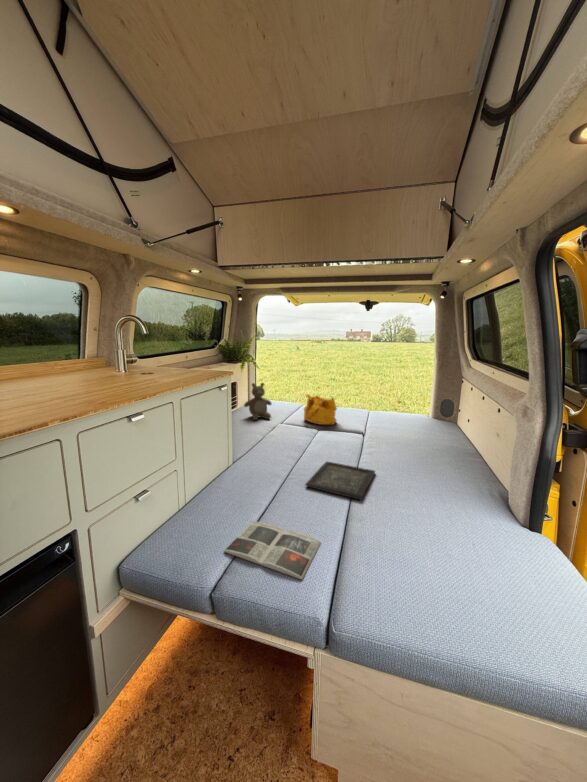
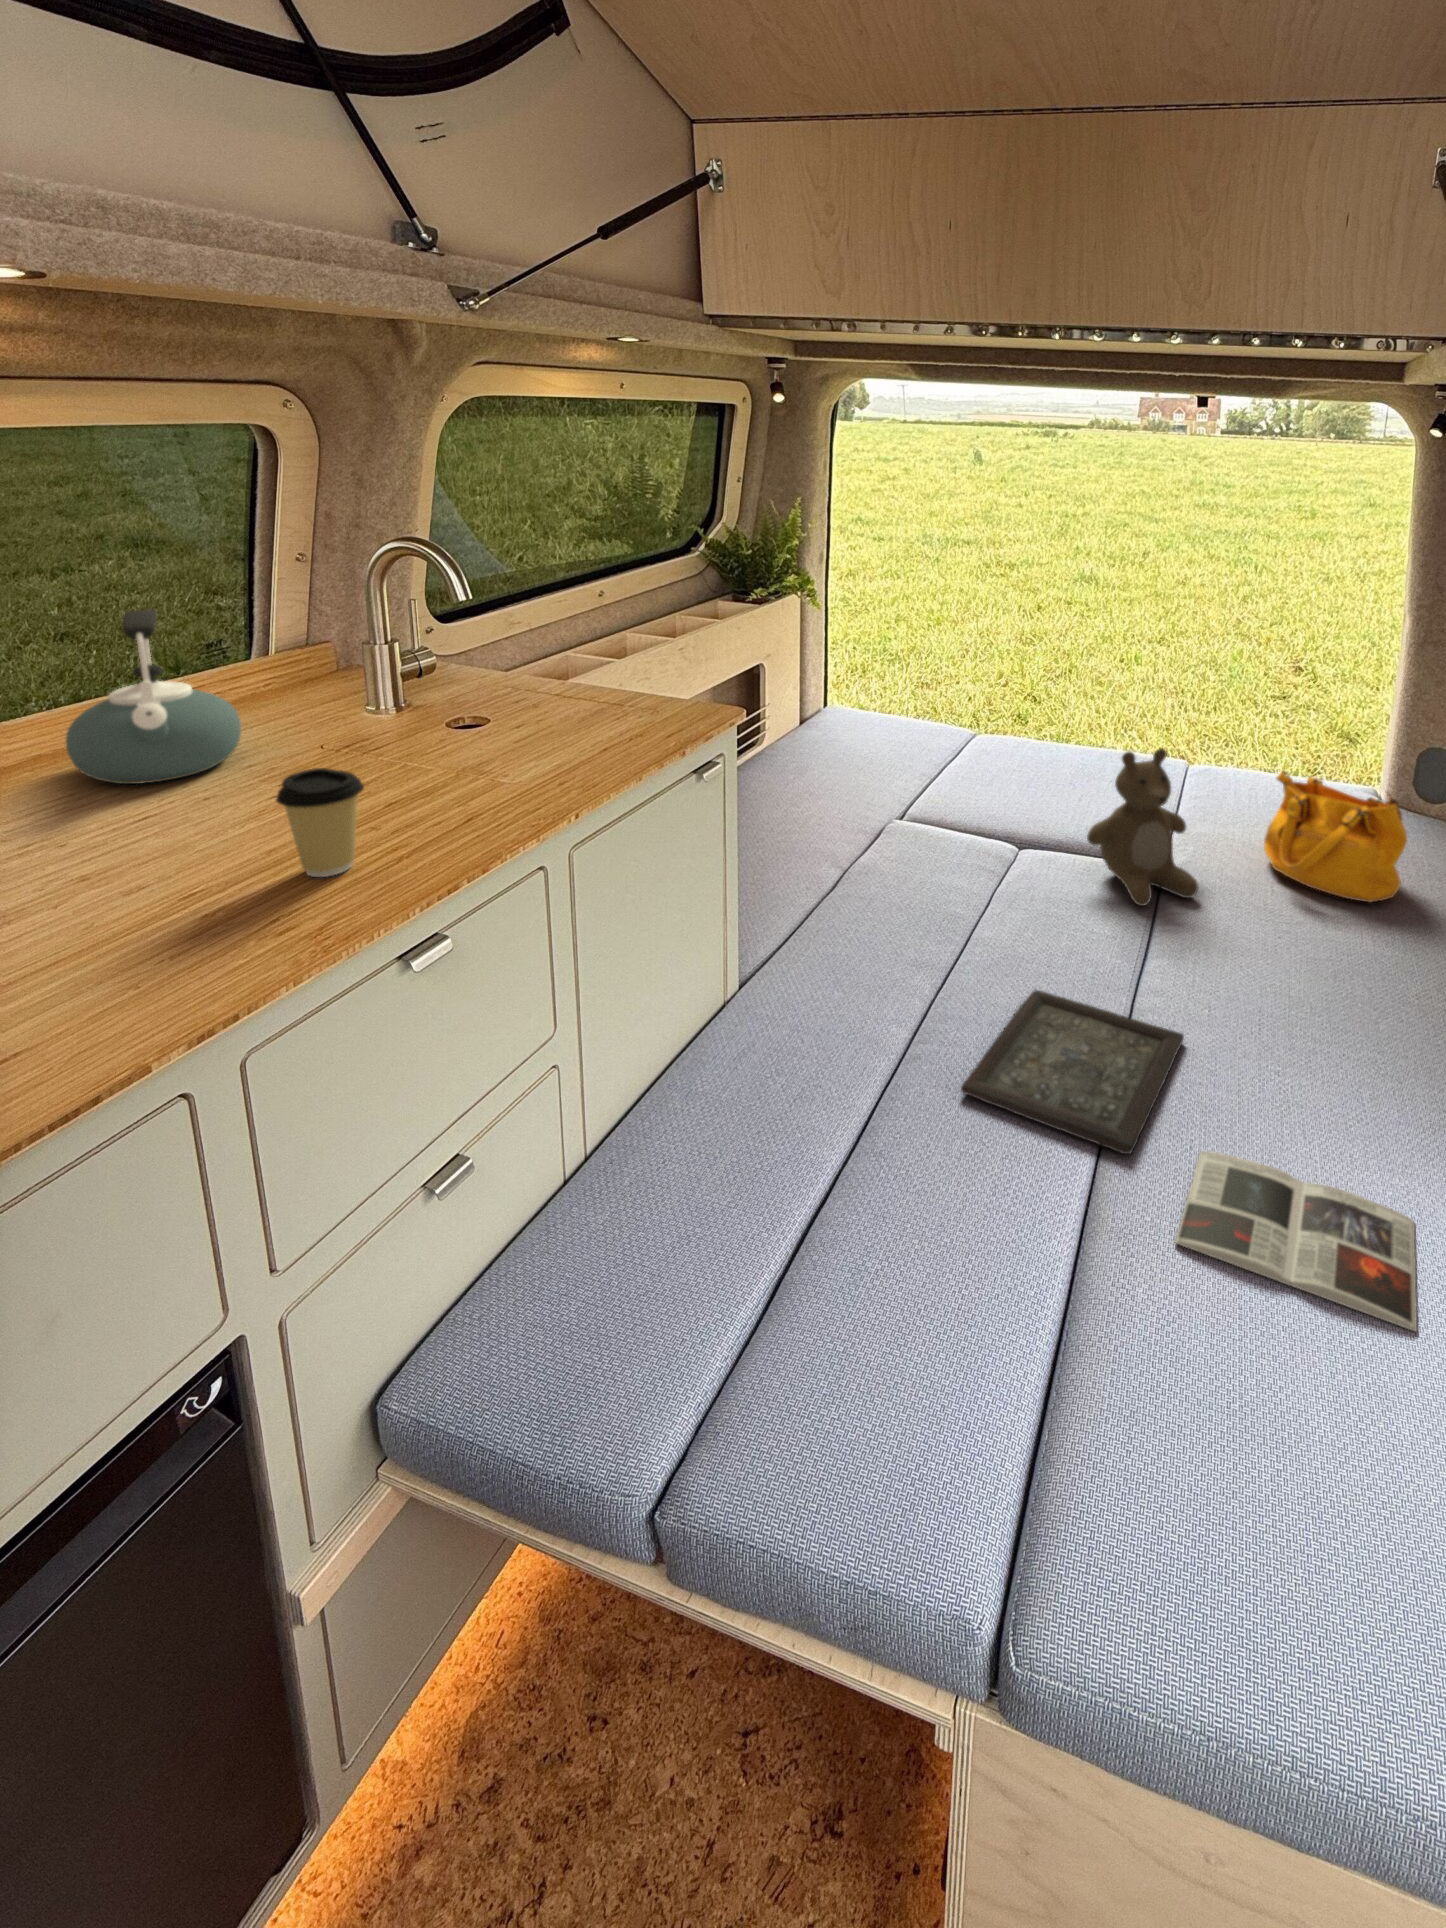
kettle: none [21,331,77,383] -> present [66,610,241,784]
coffee cup: none [88,362,116,394] -> present [276,768,364,877]
teddy bear: present [244,383,272,420] -> present [1087,748,1198,906]
handbag: present [304,394,337,426] -> present [1264,771,1407,902]
magazine: present [224,521,321,579] -> present [1175,1151,1417,1332]

